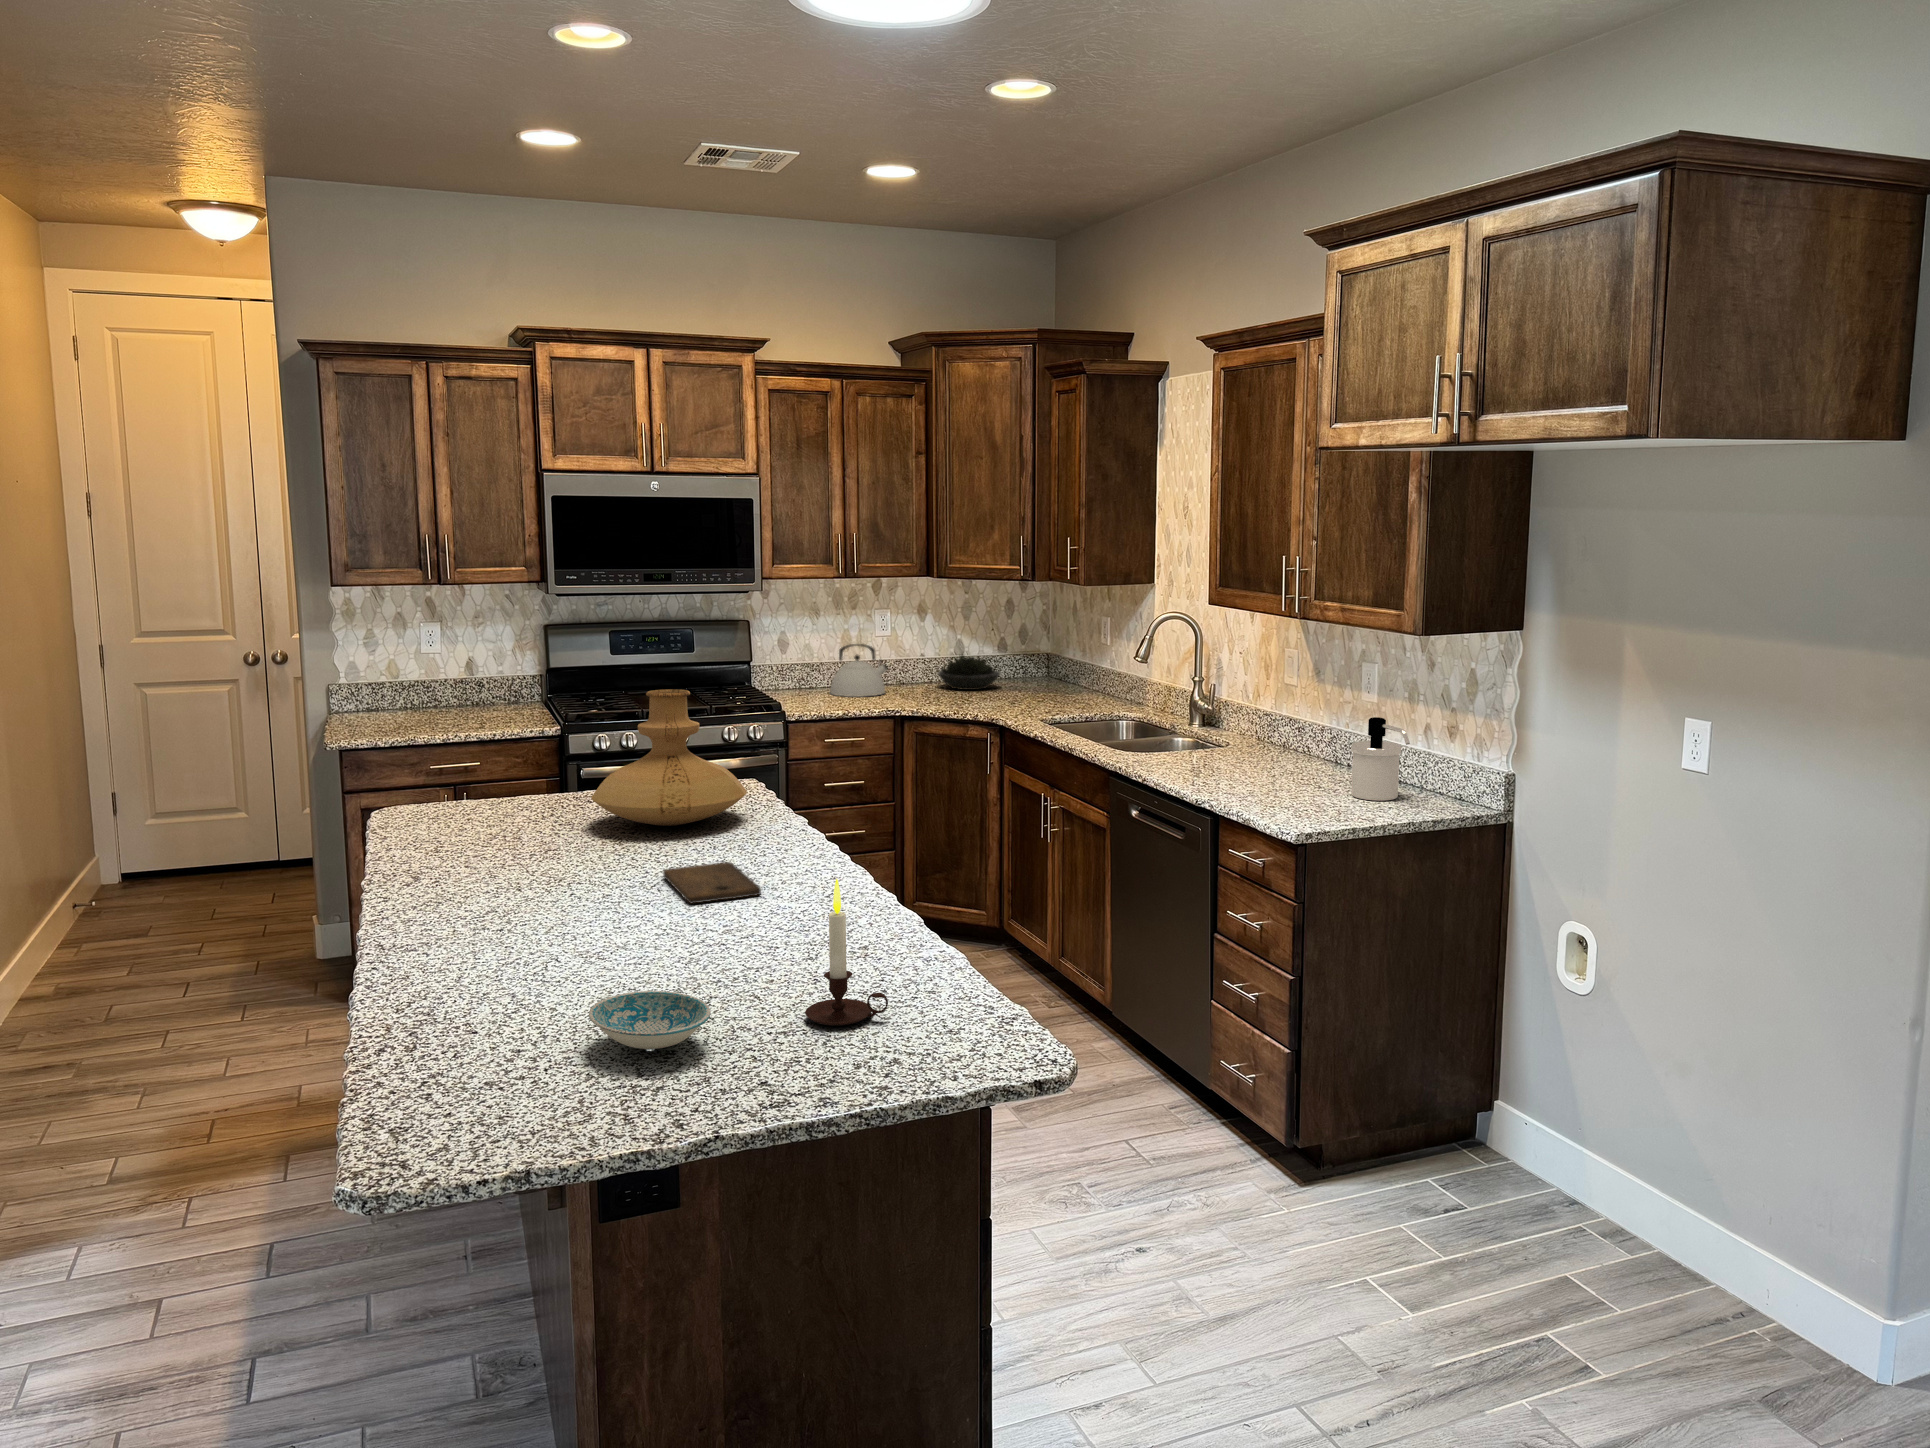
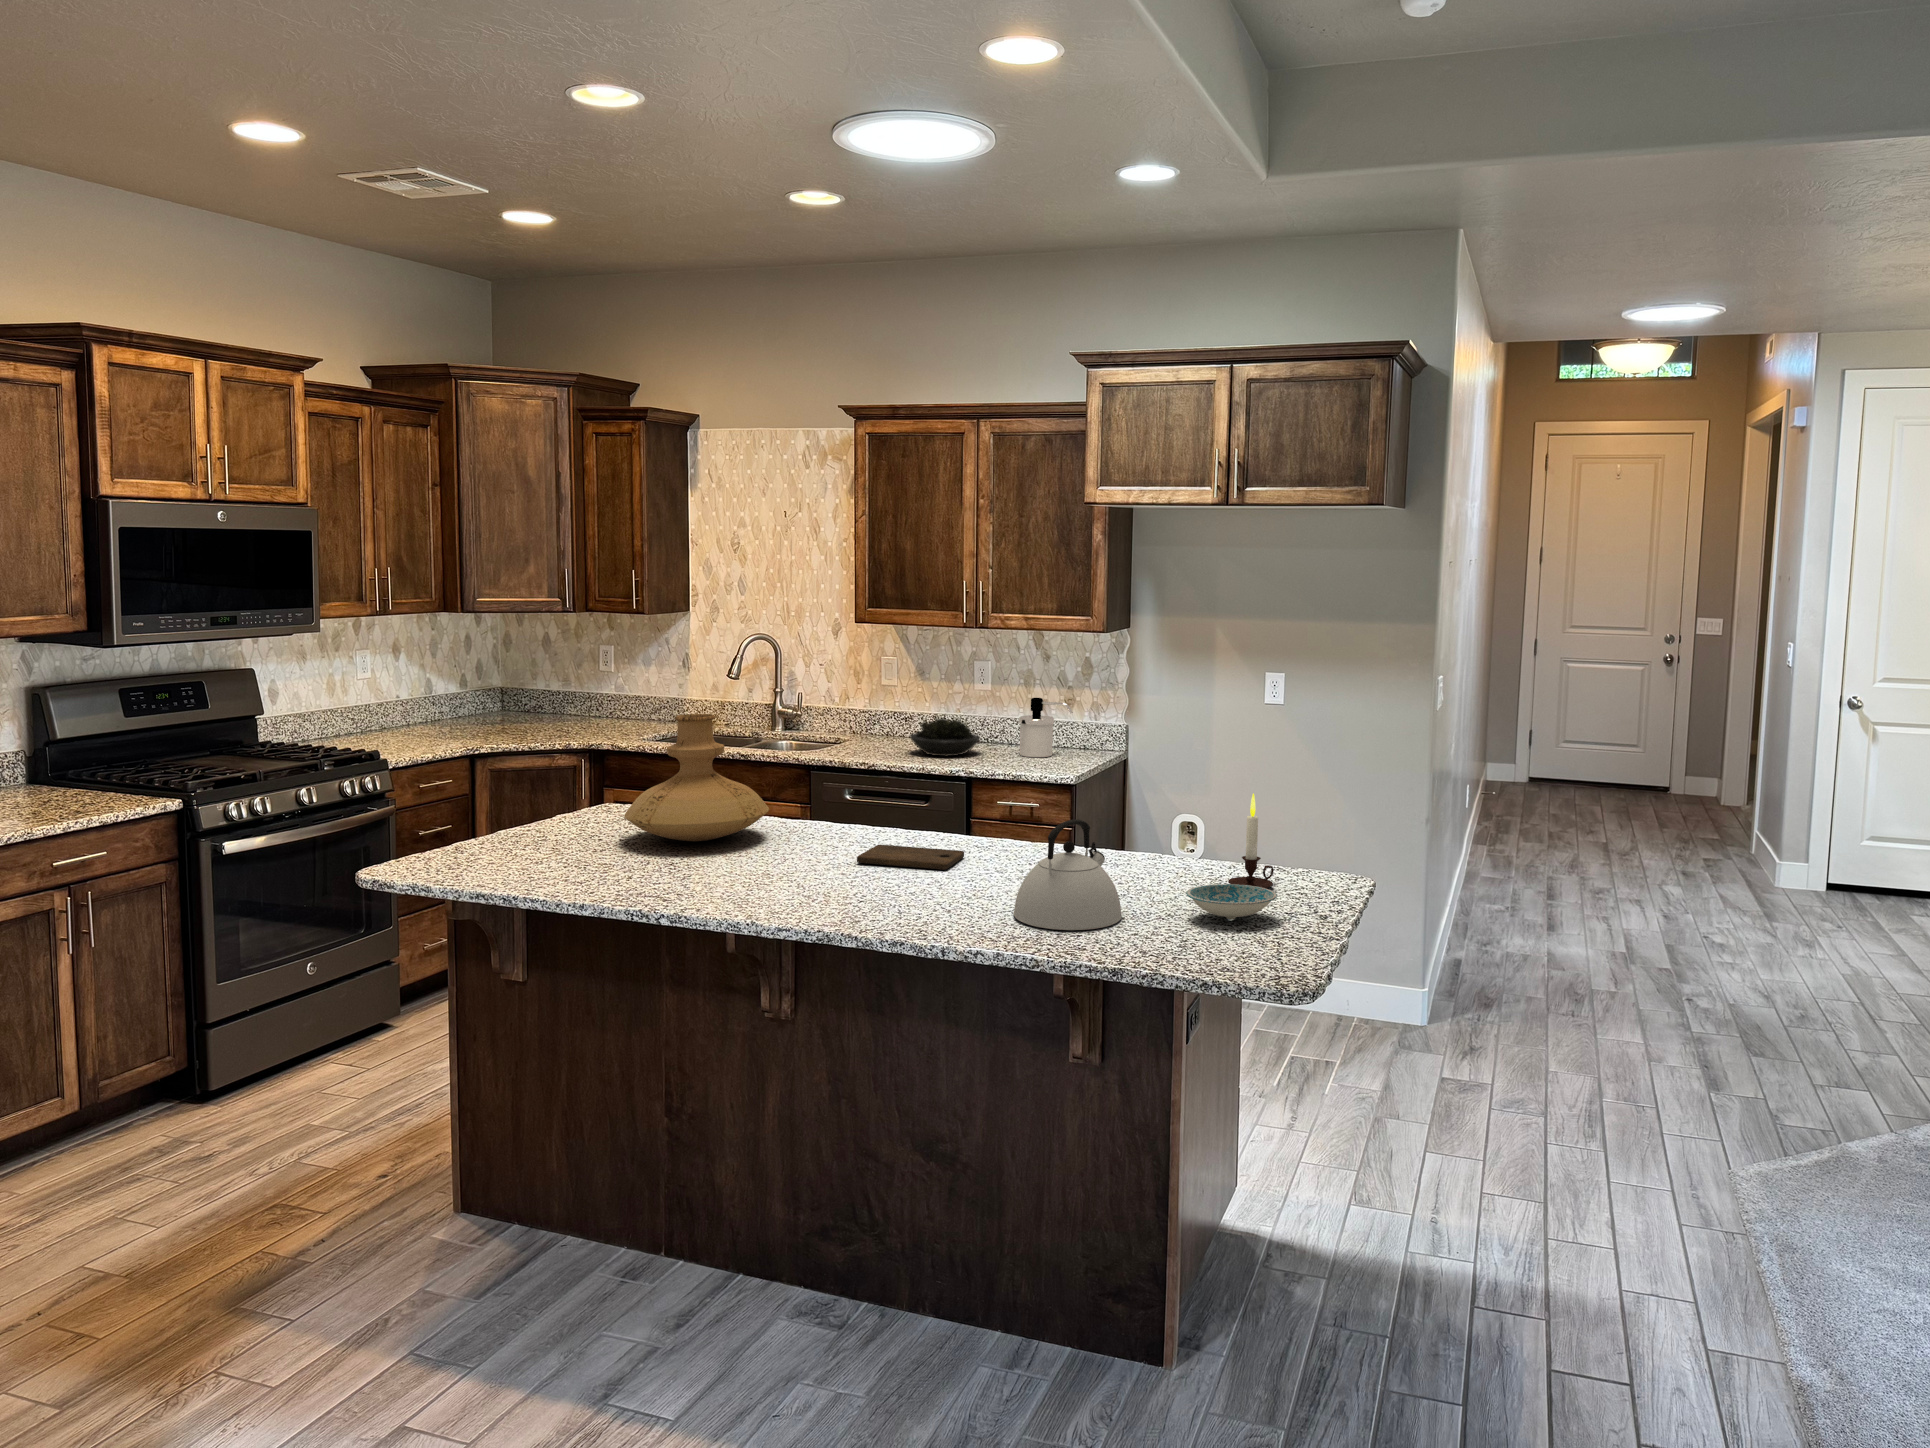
kettle: present [830,644,888,697] -> present [1013,820,1122,930]
succulent plant: present [938,655,1000,690] -> present [909,718,980,756]

